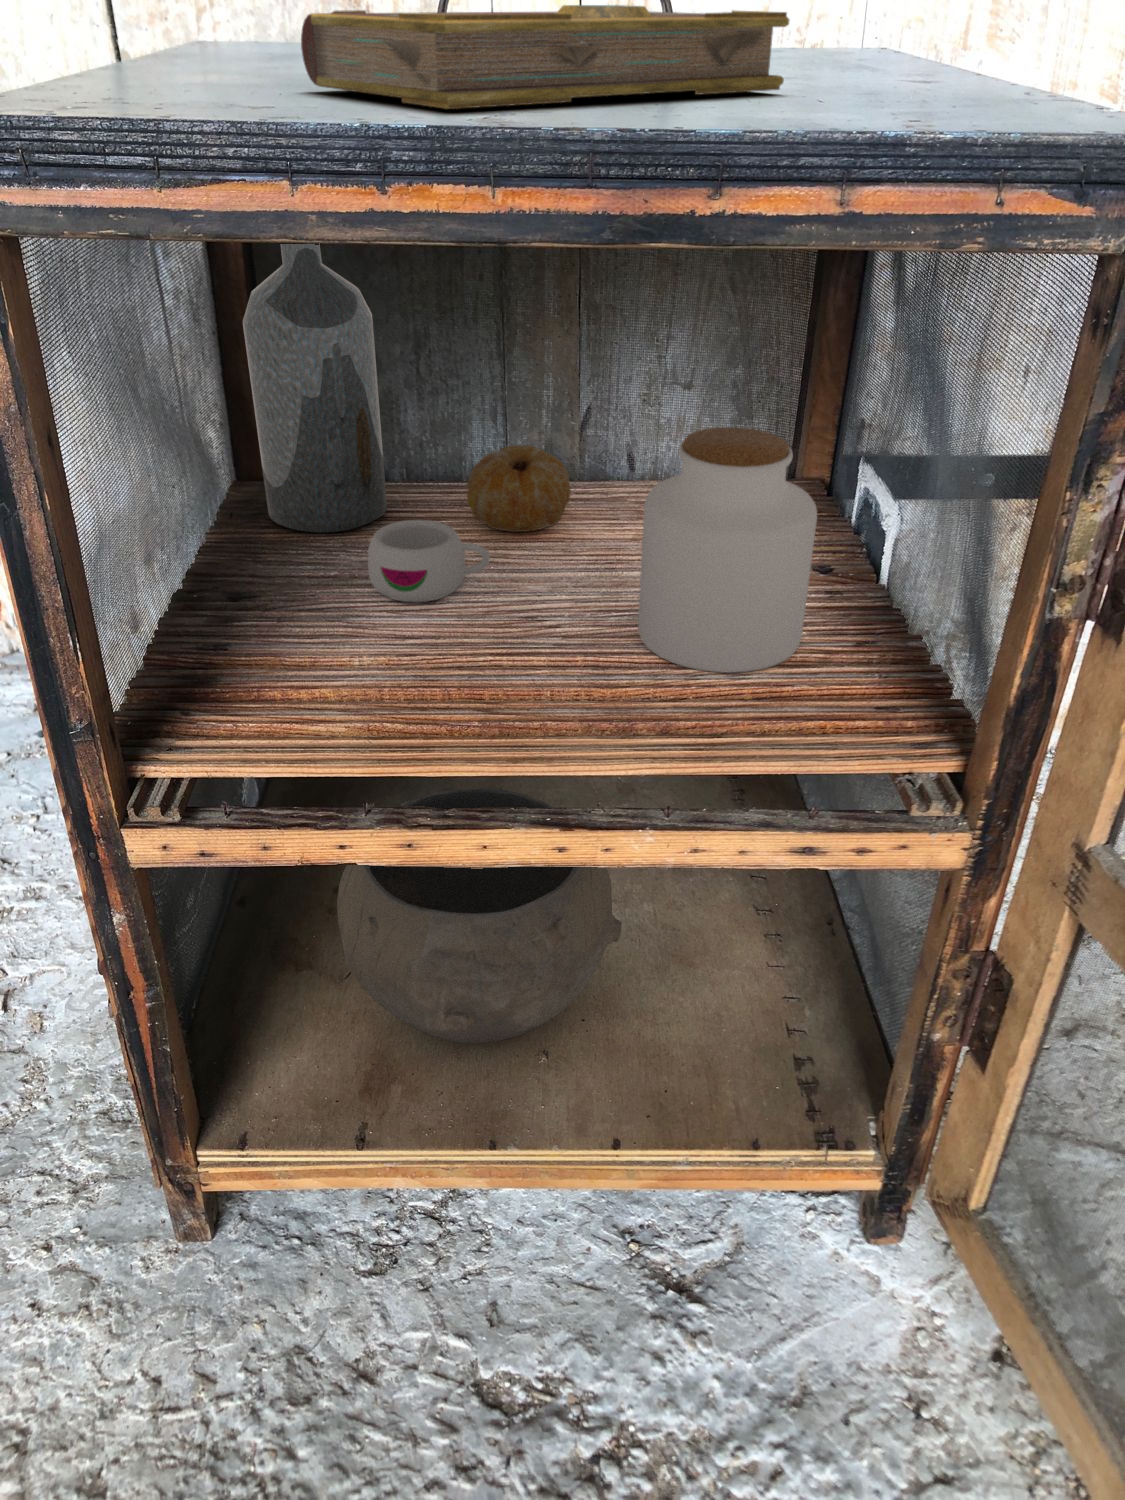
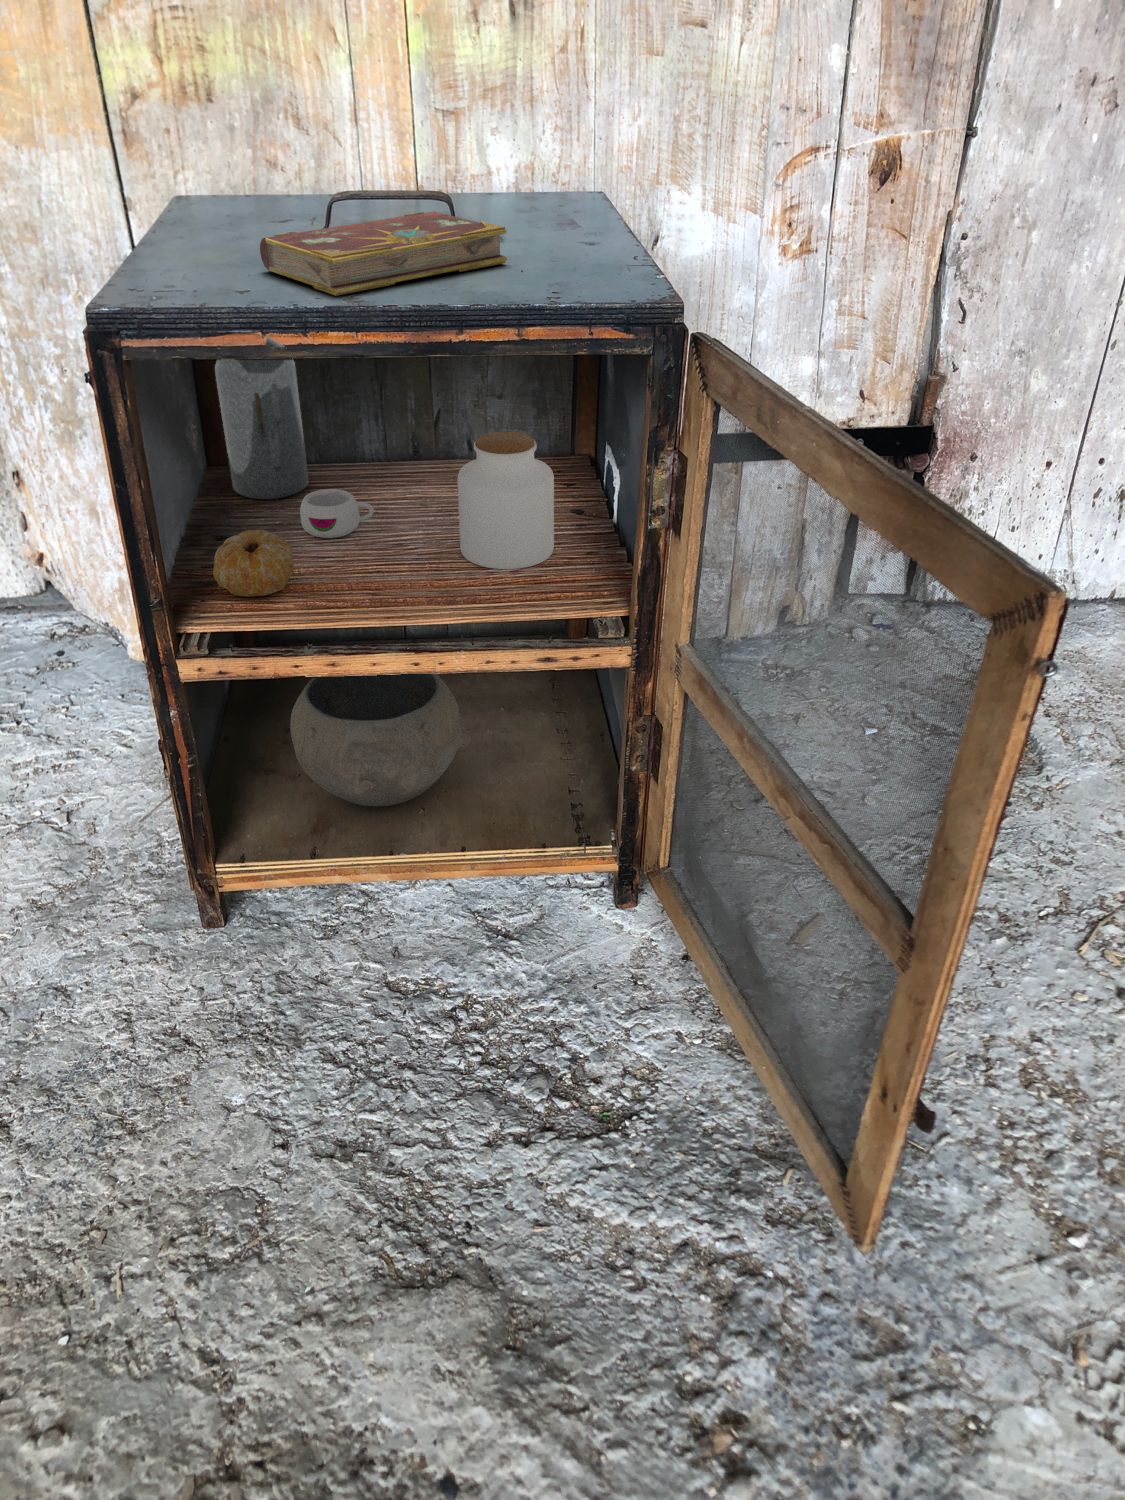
fruit: present [467,445,570,532] -> present [213,529,294,597]

